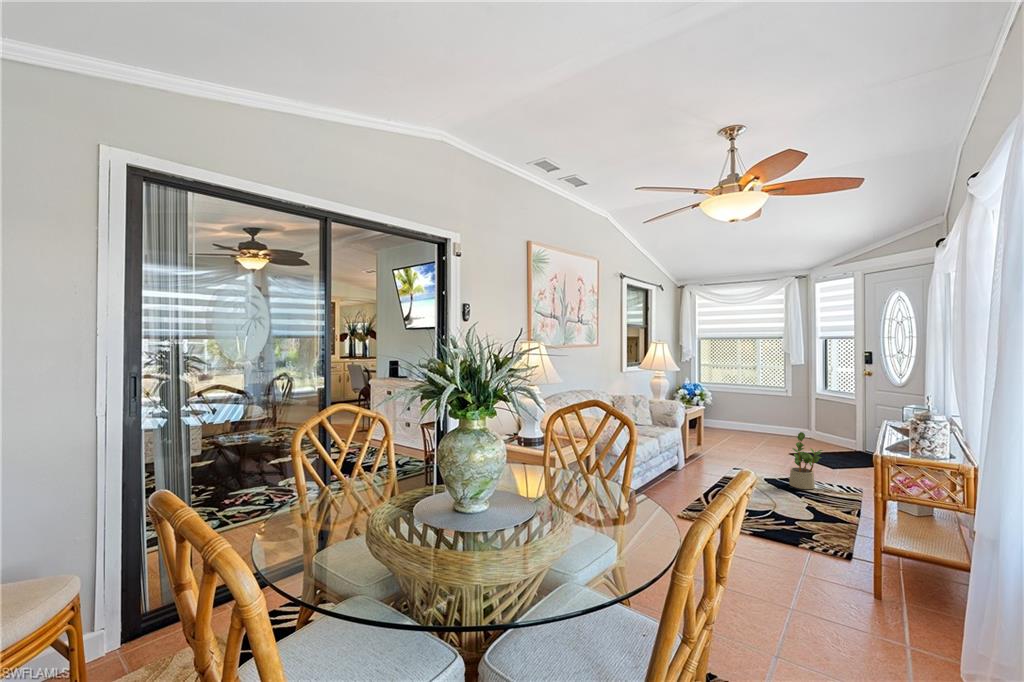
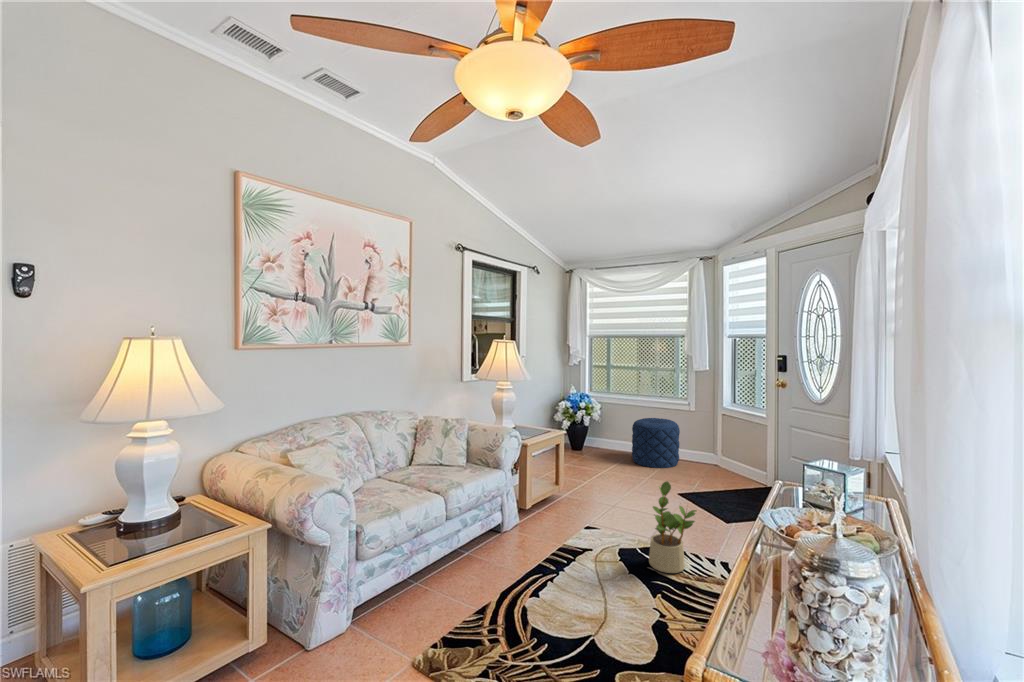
pouf: none [741,402,781,440] -> present [632,418,680,468]

